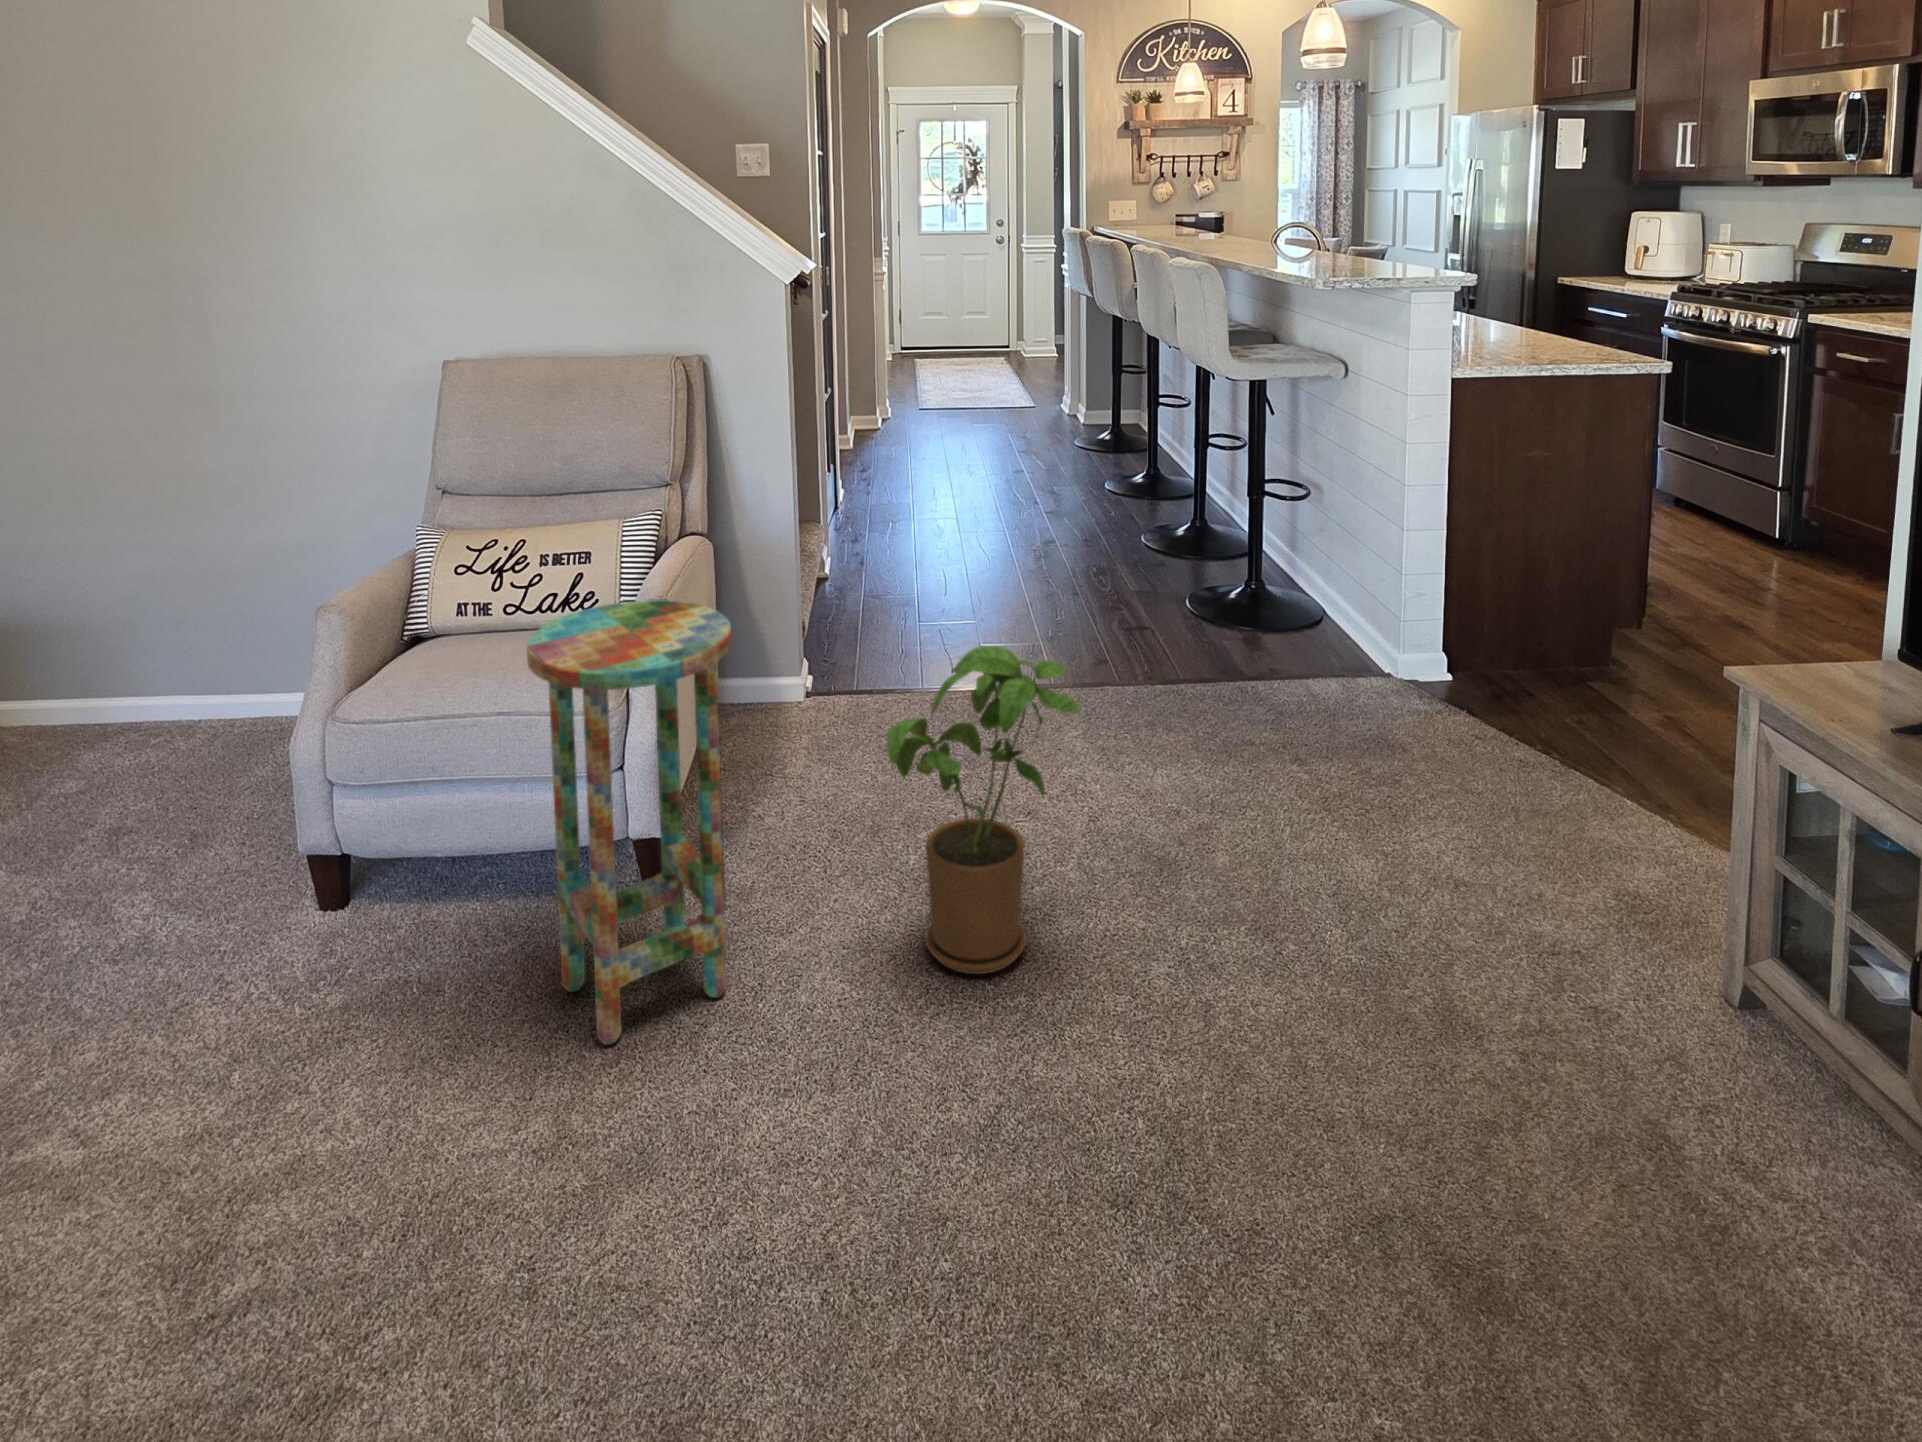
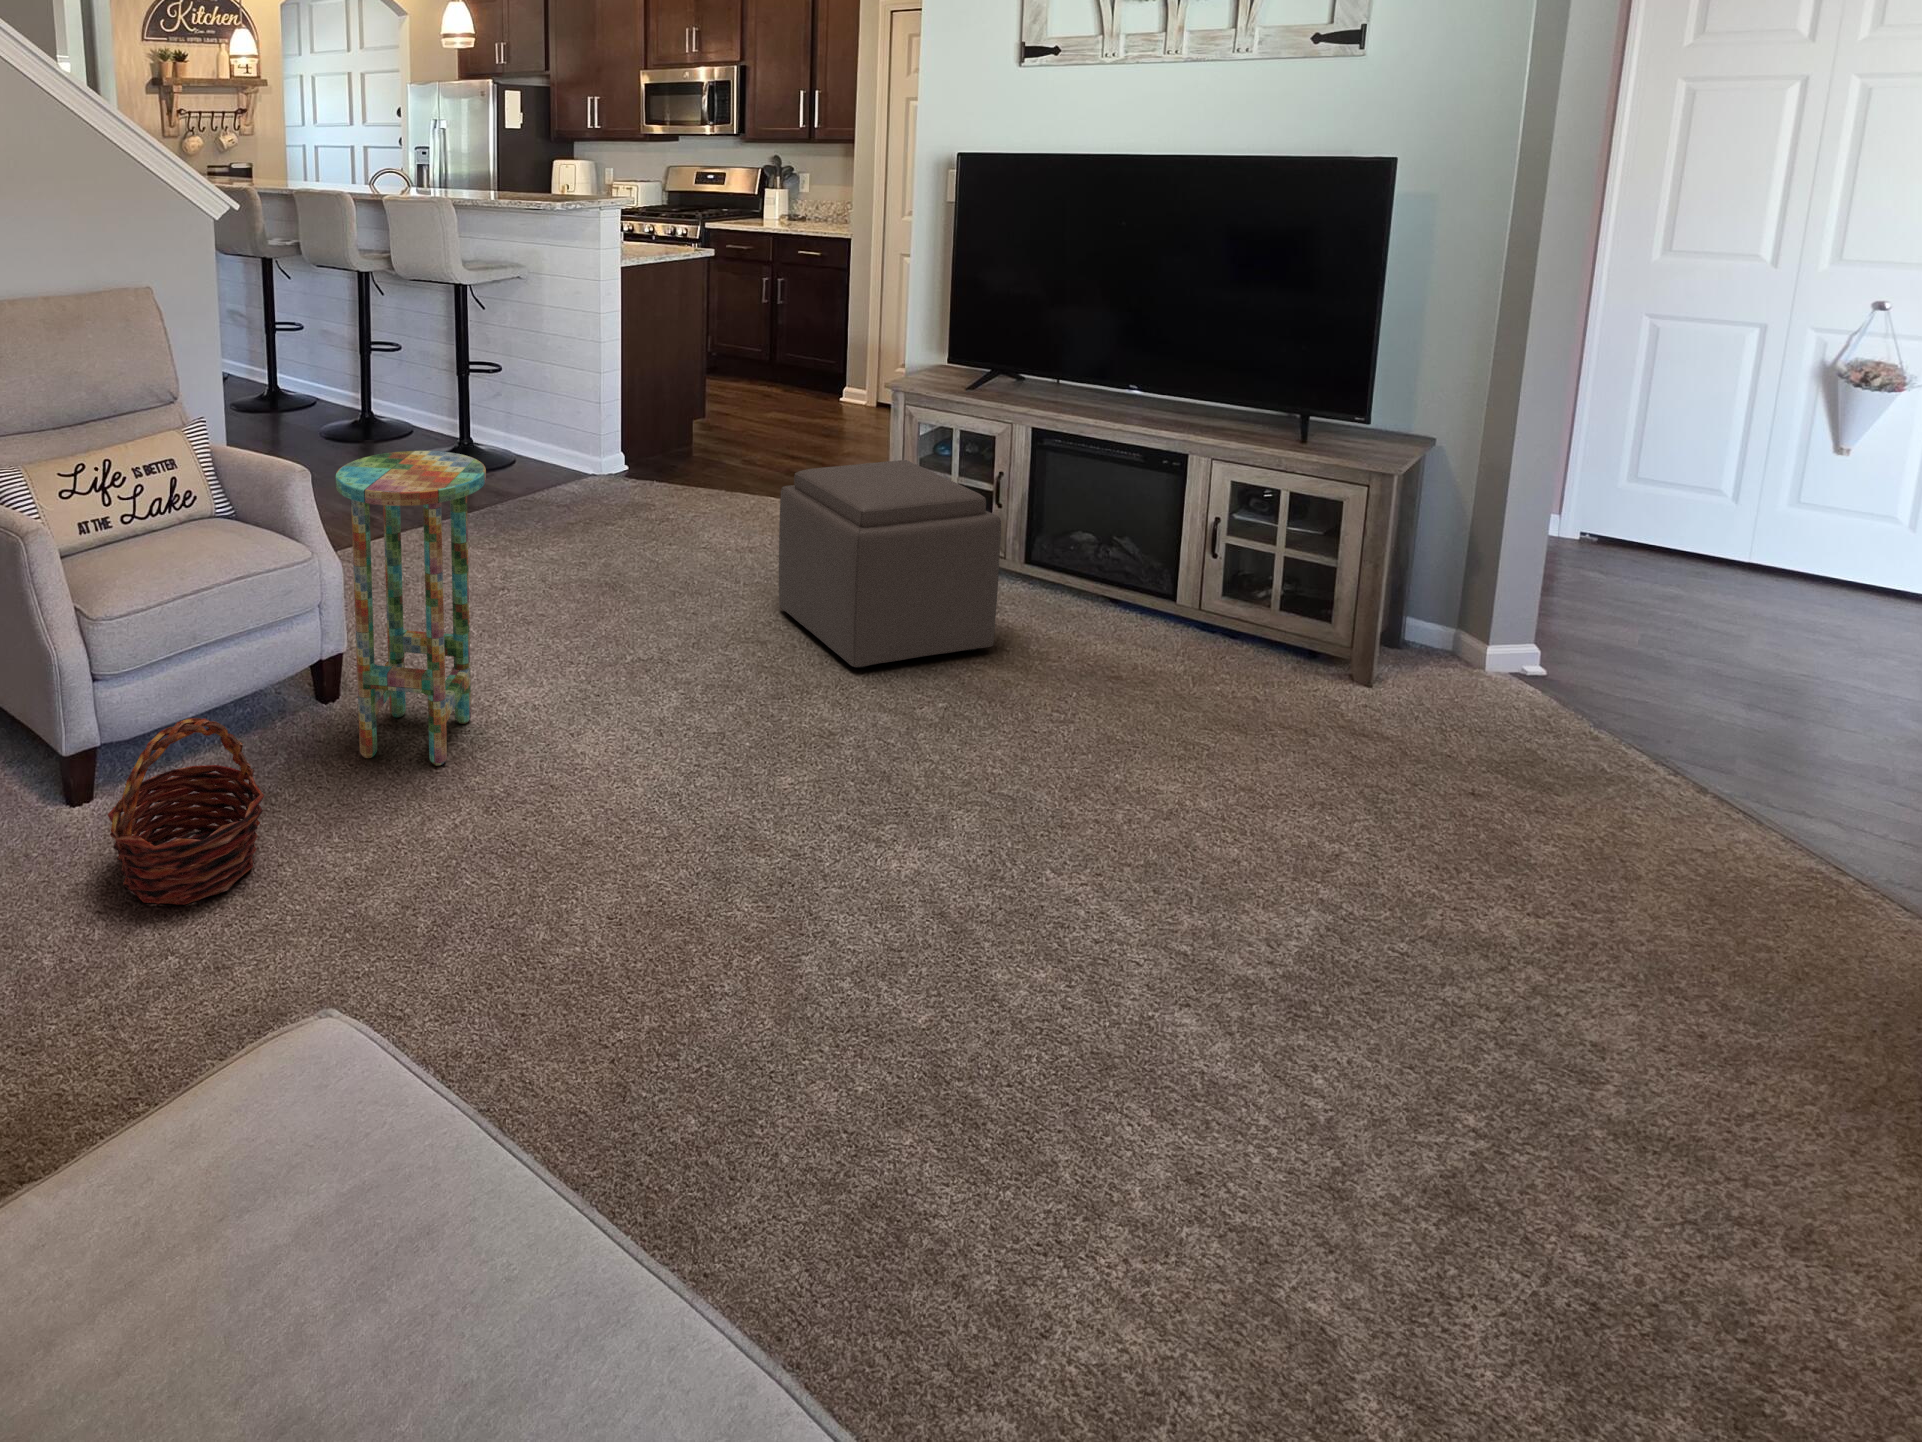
house plant: present [886,646,1080,974] -> none [525,439,654,662]
ottoman: none [1323,792,1715,1335] -> present [779,460,1001,668]
basket: none [157,865,351,1089] -> present [108,718,264,905]

